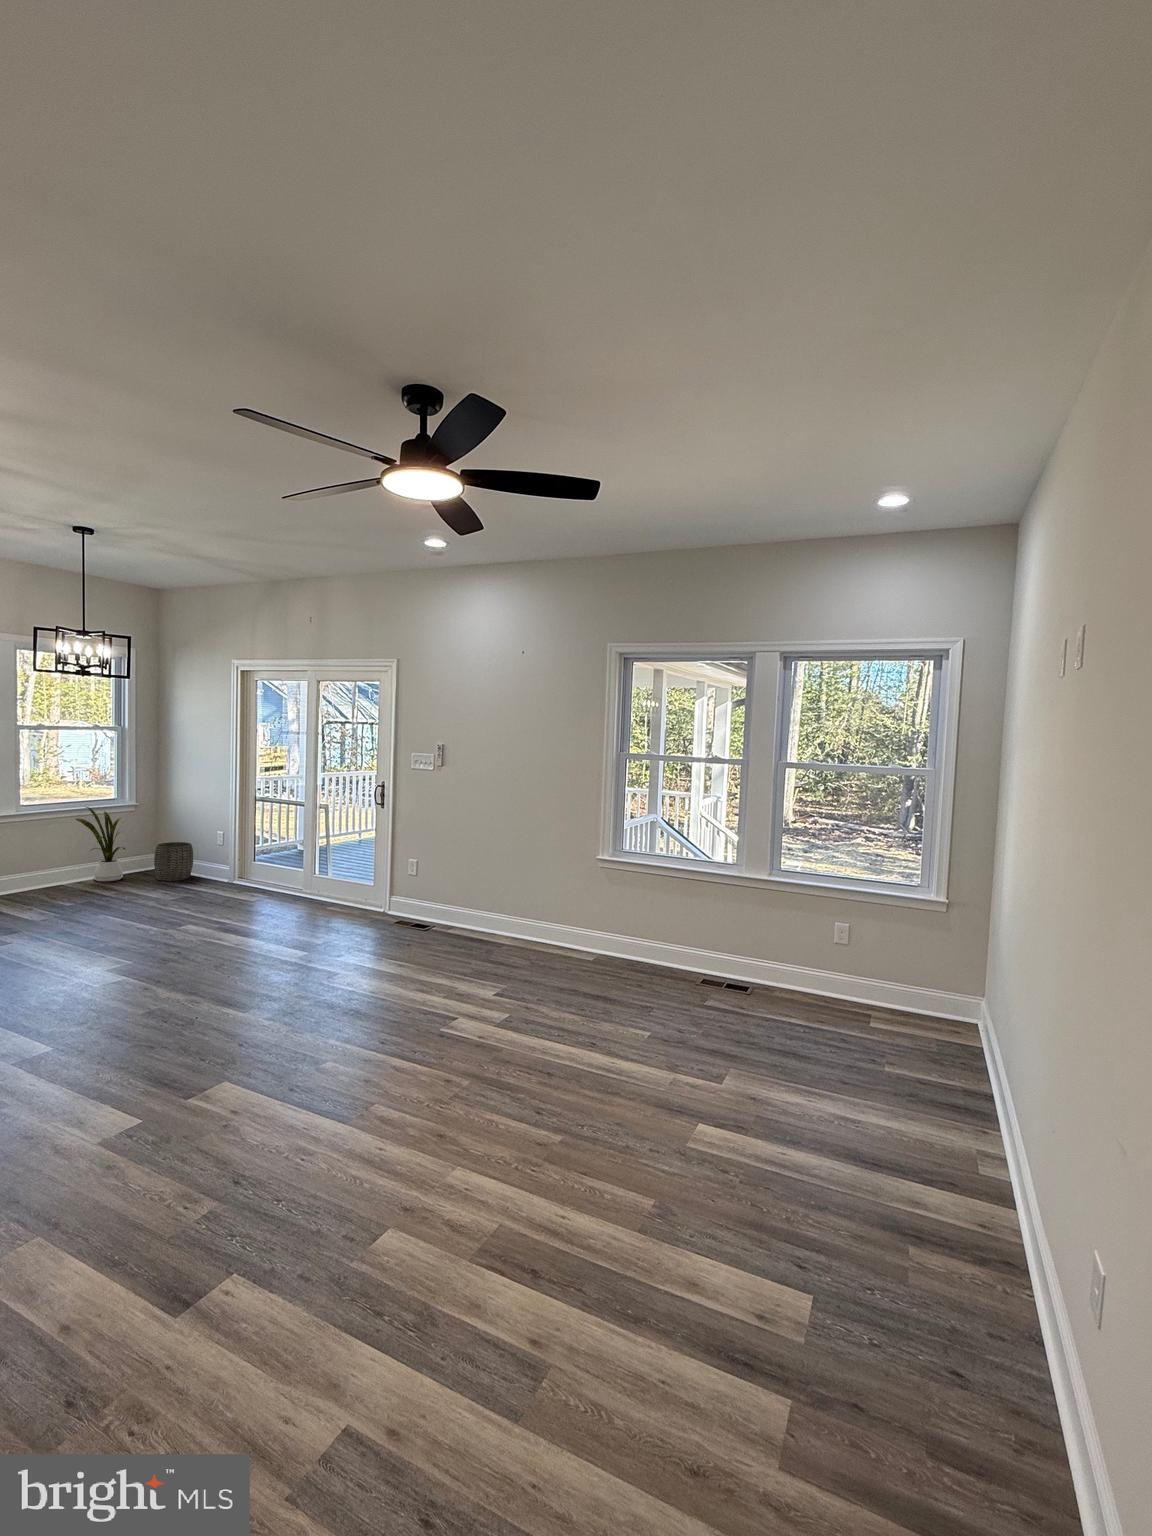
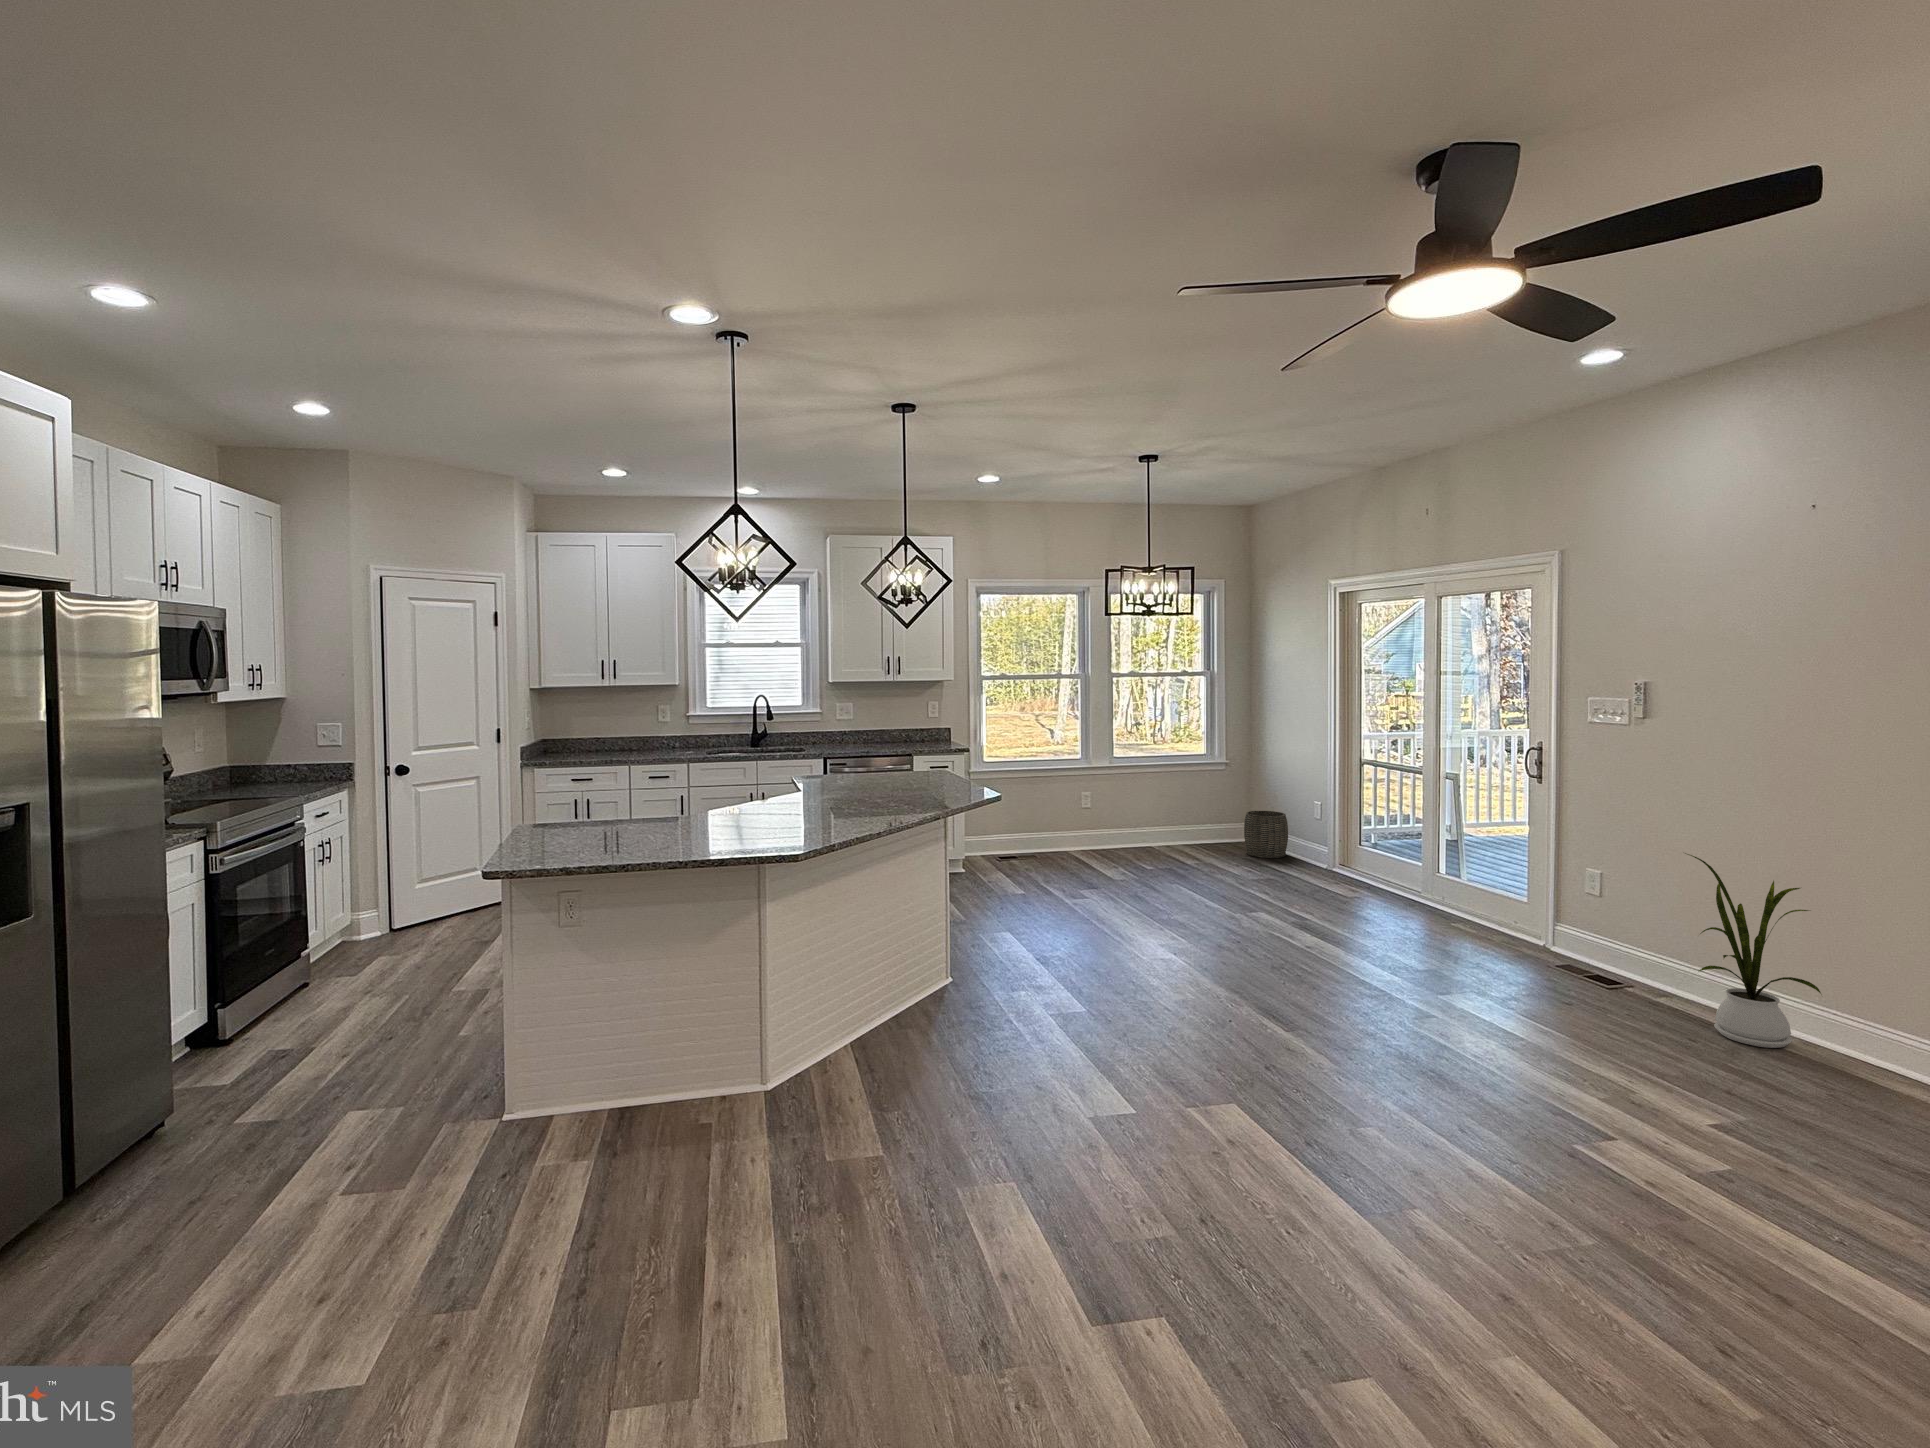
house plant: present [76,807,125,881] -> present [1685,853,1821,1048]

